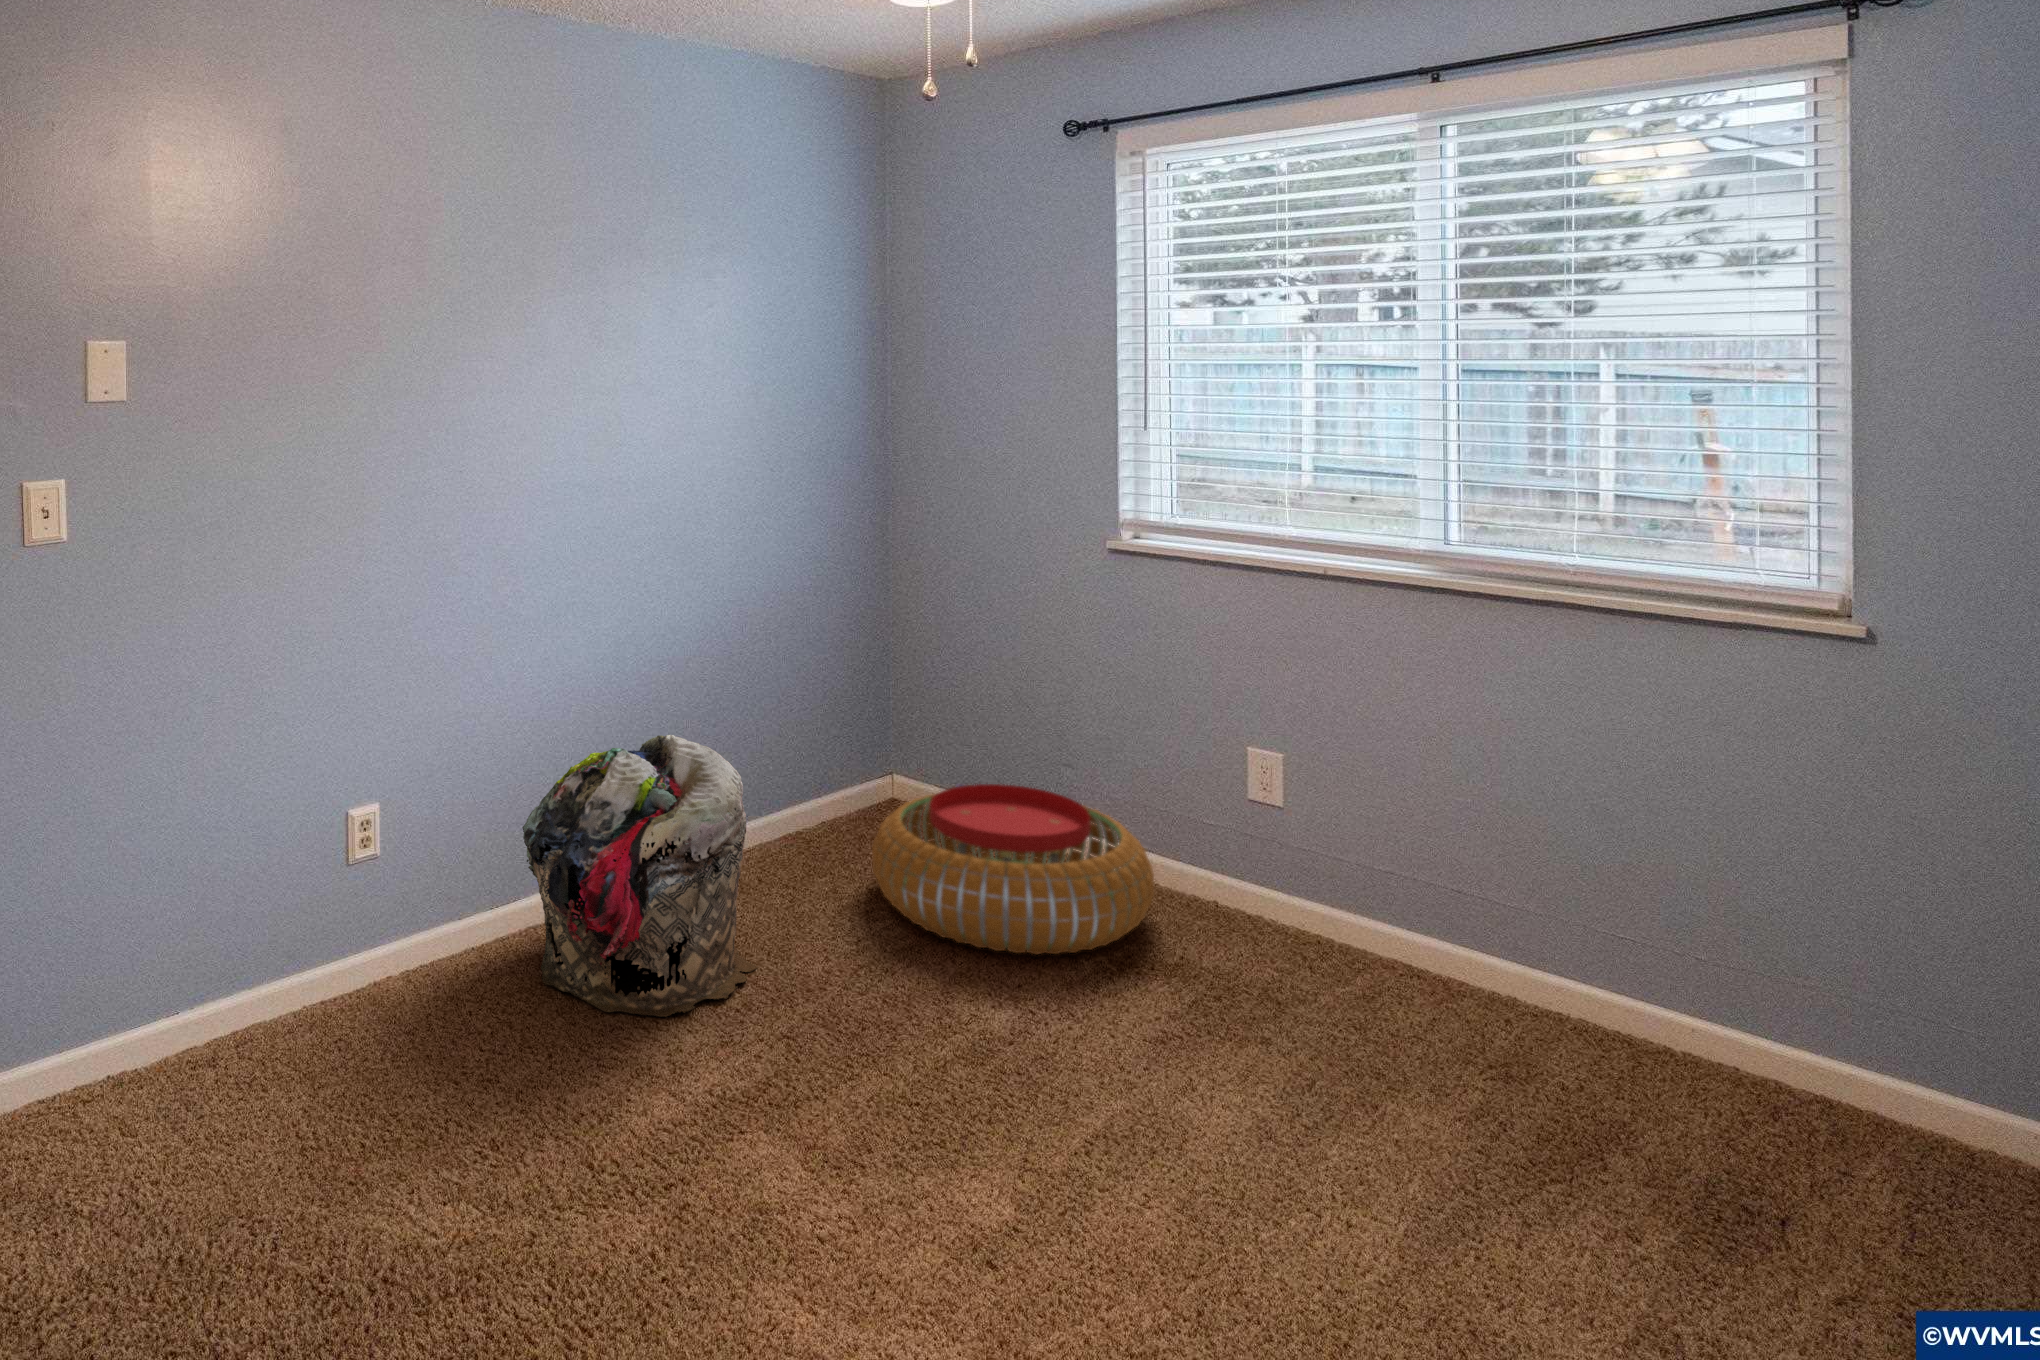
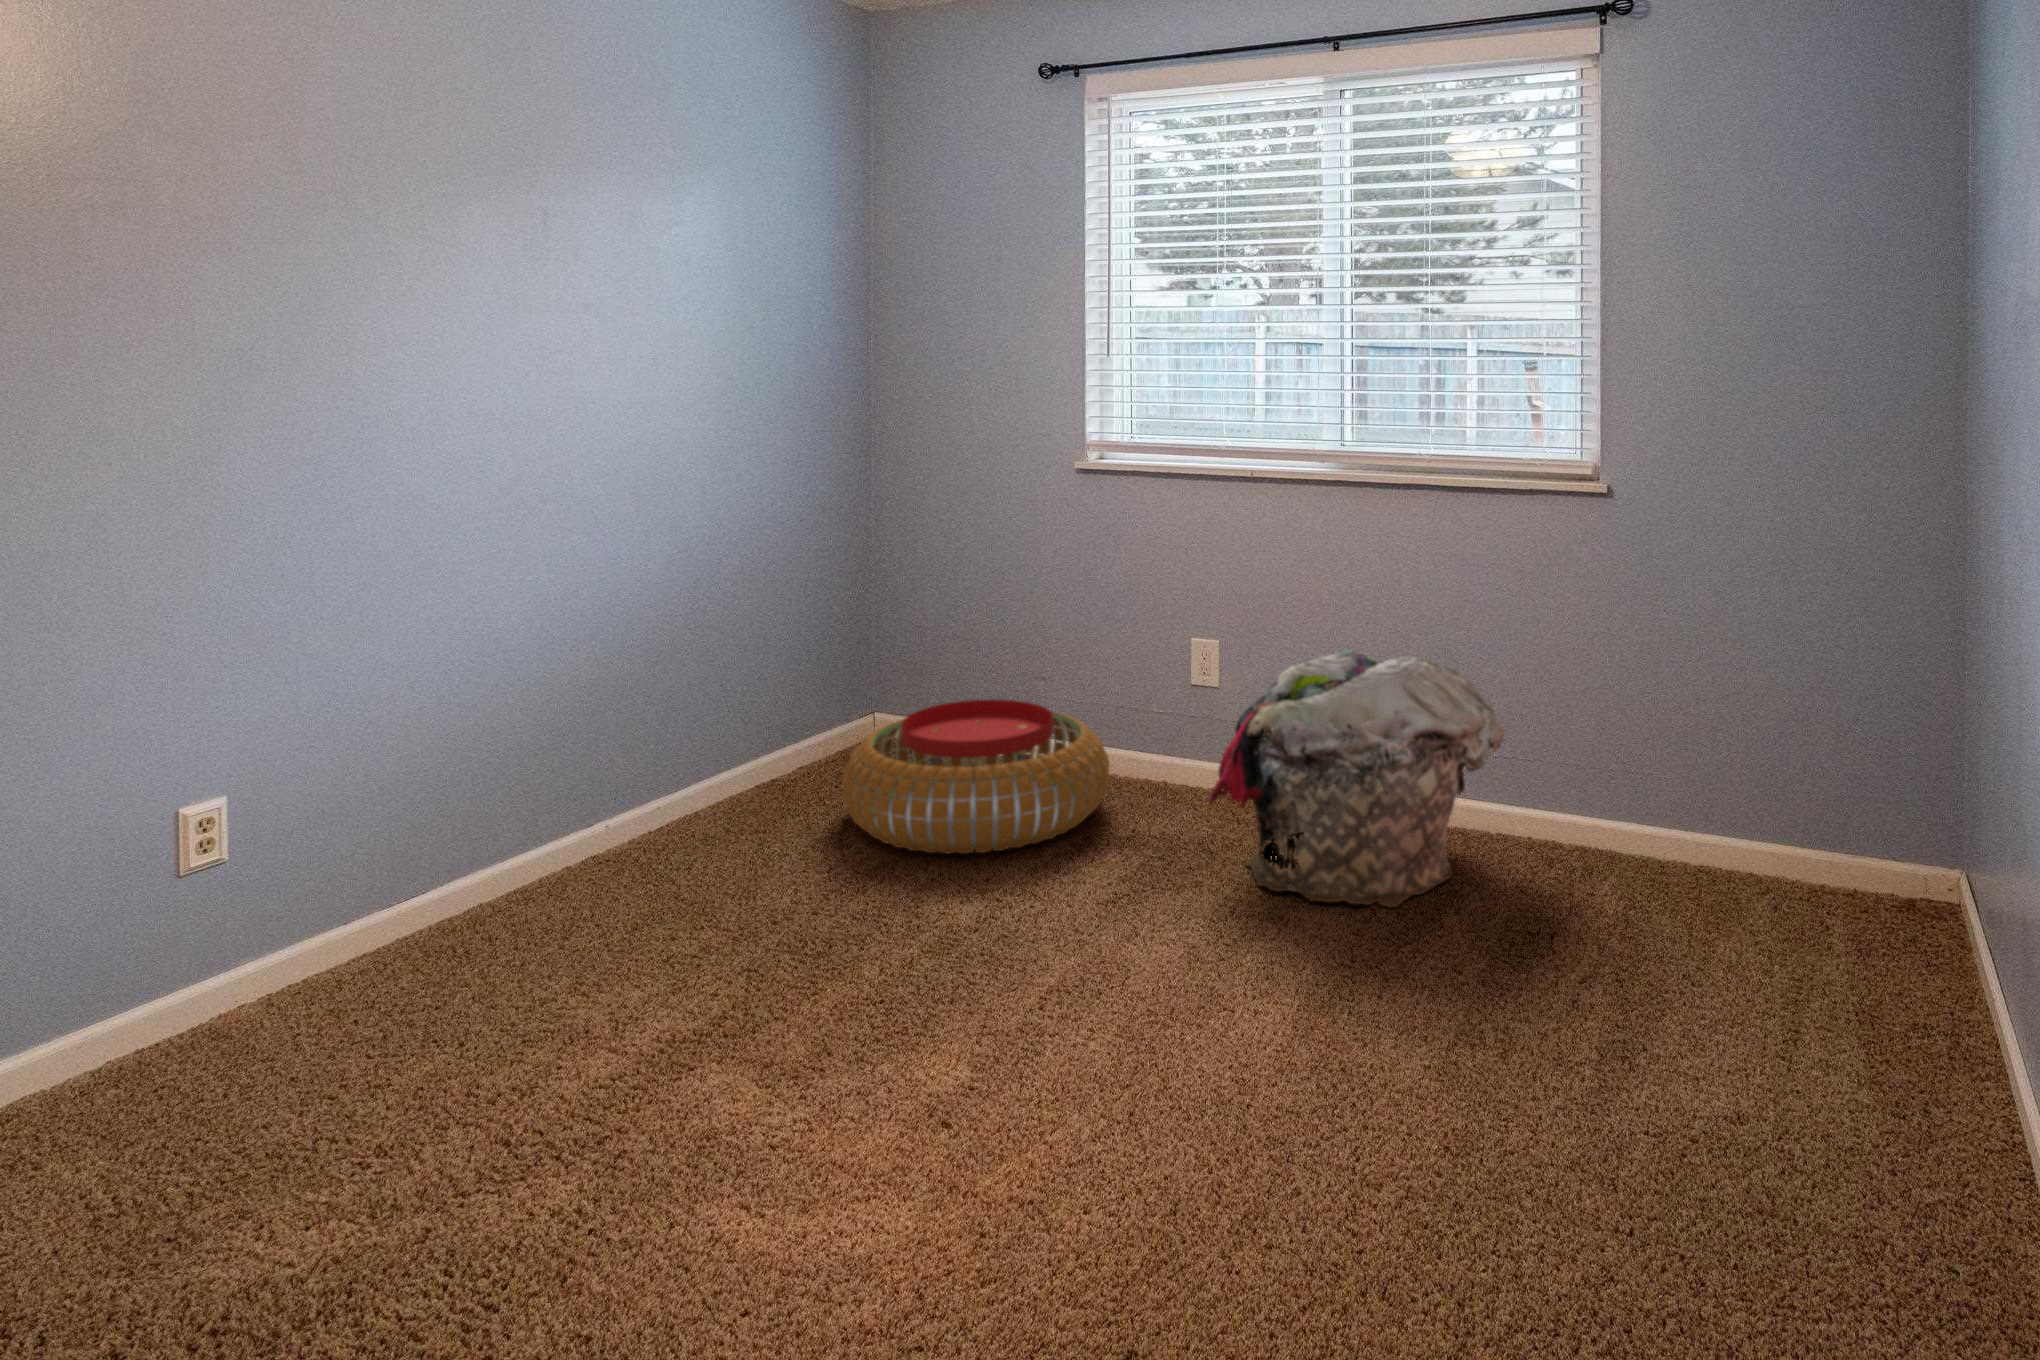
laundry basket: present [522,735,757,1017] -> present [1206,650,1504,907]

